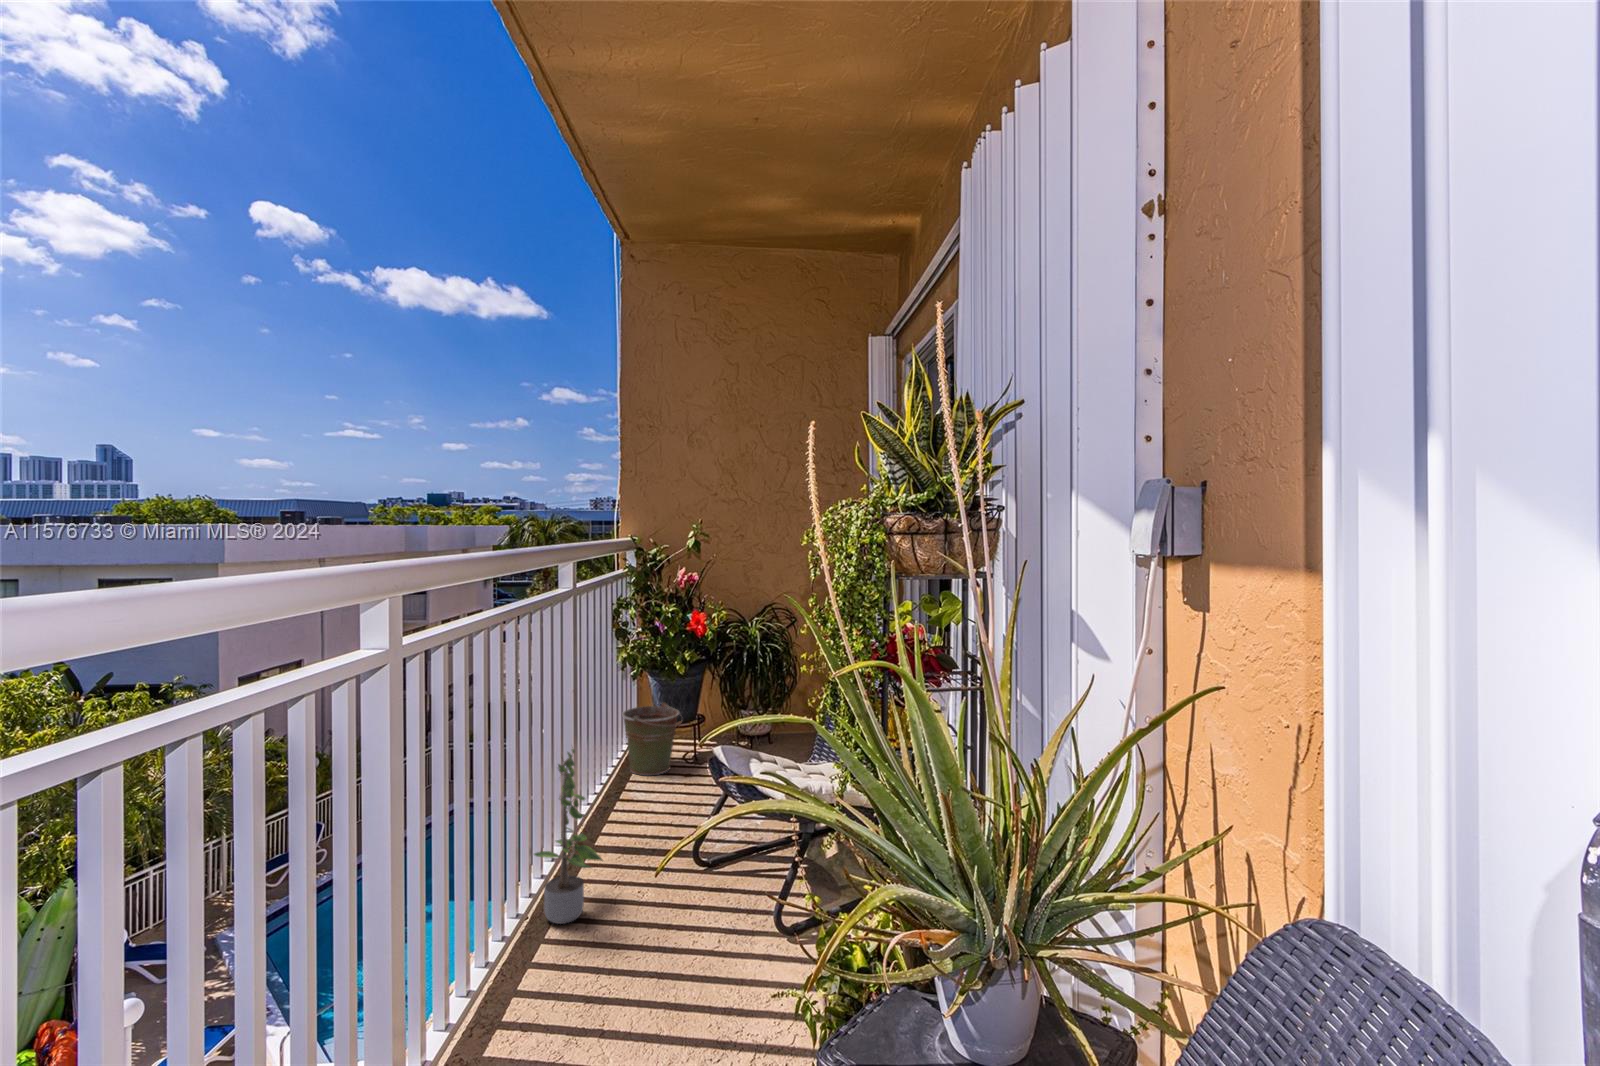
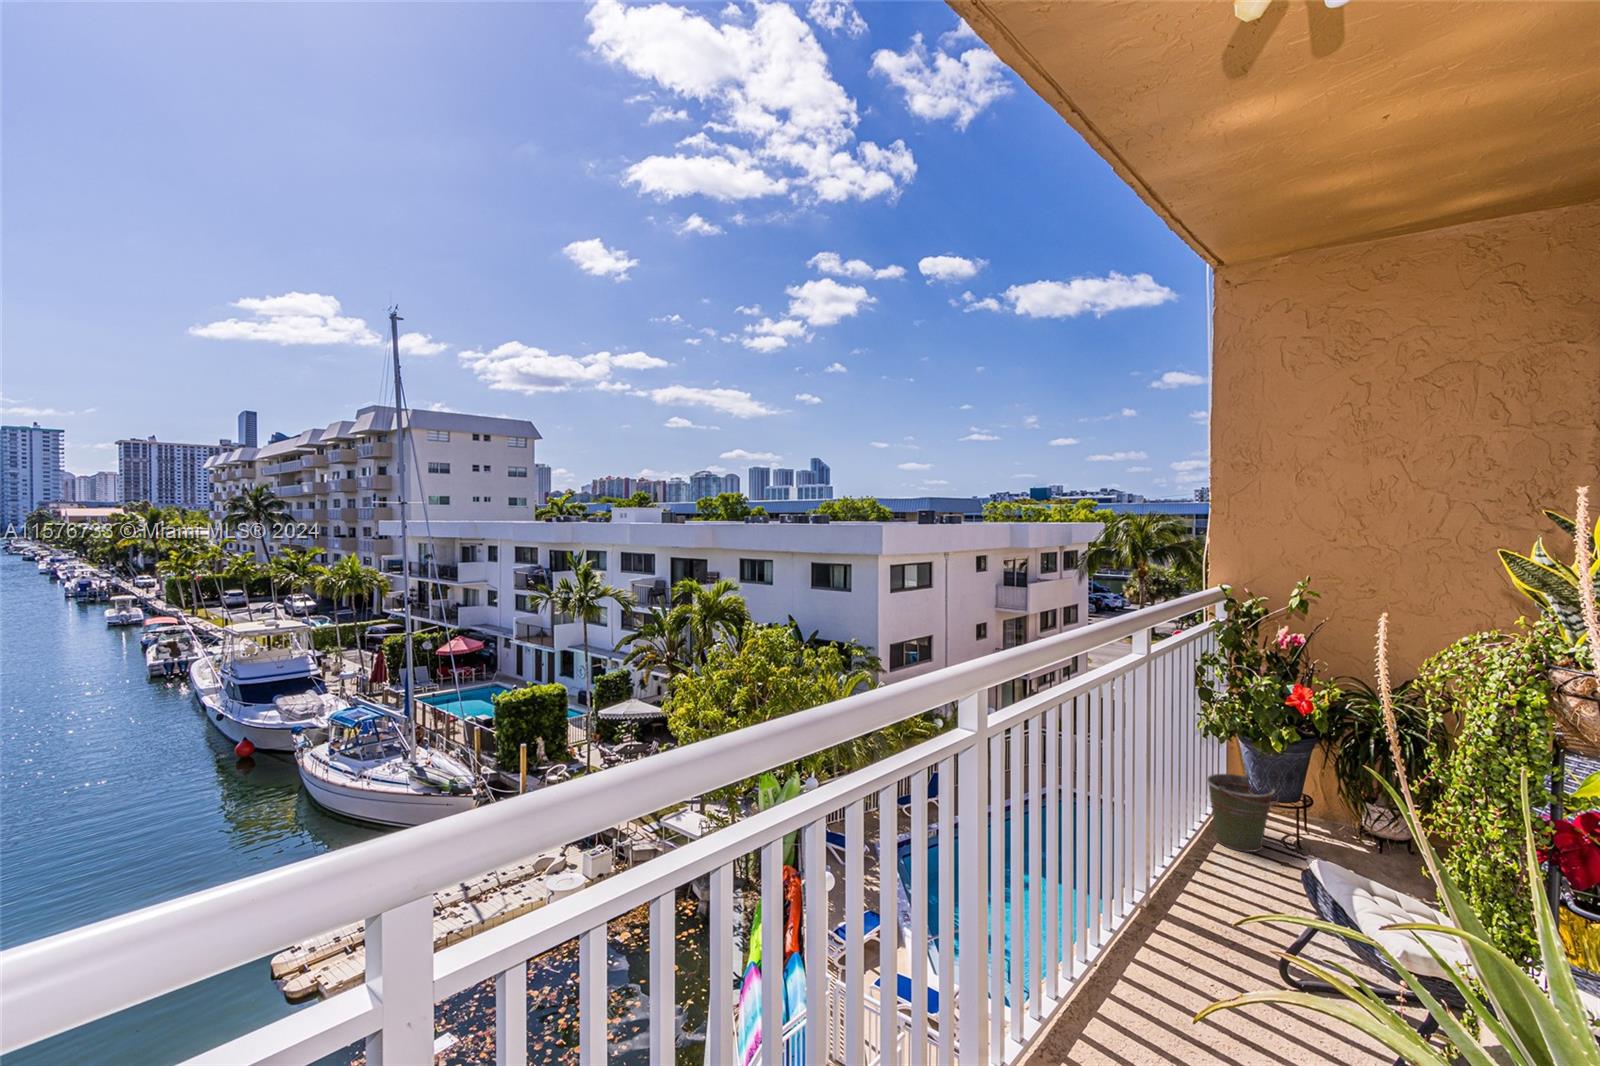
potted plant: present [534,749,602,924] -> none [1101,819,1174,988]

